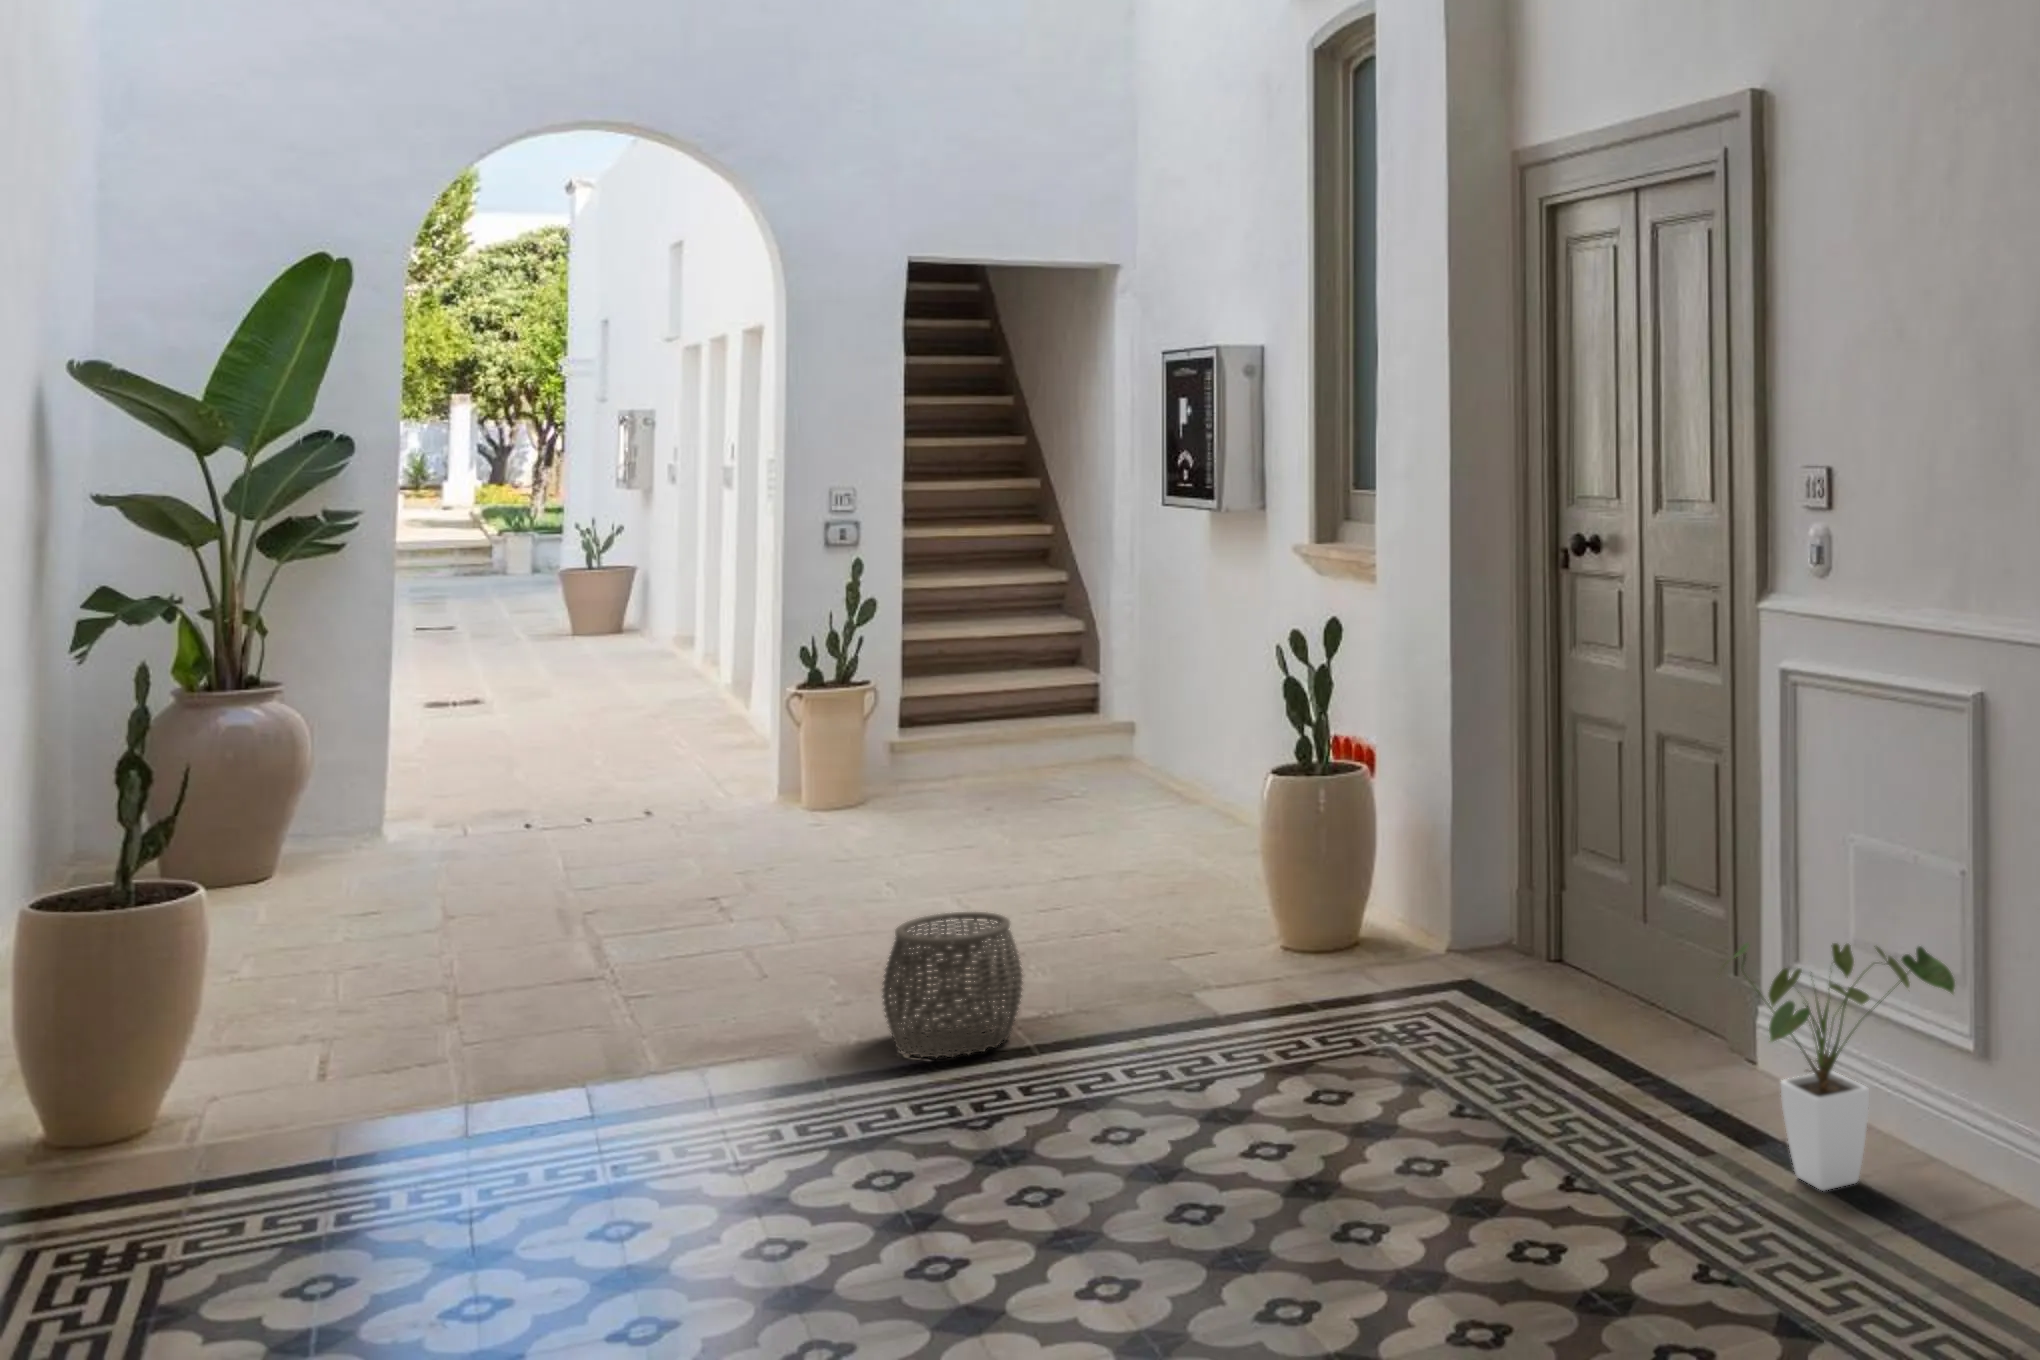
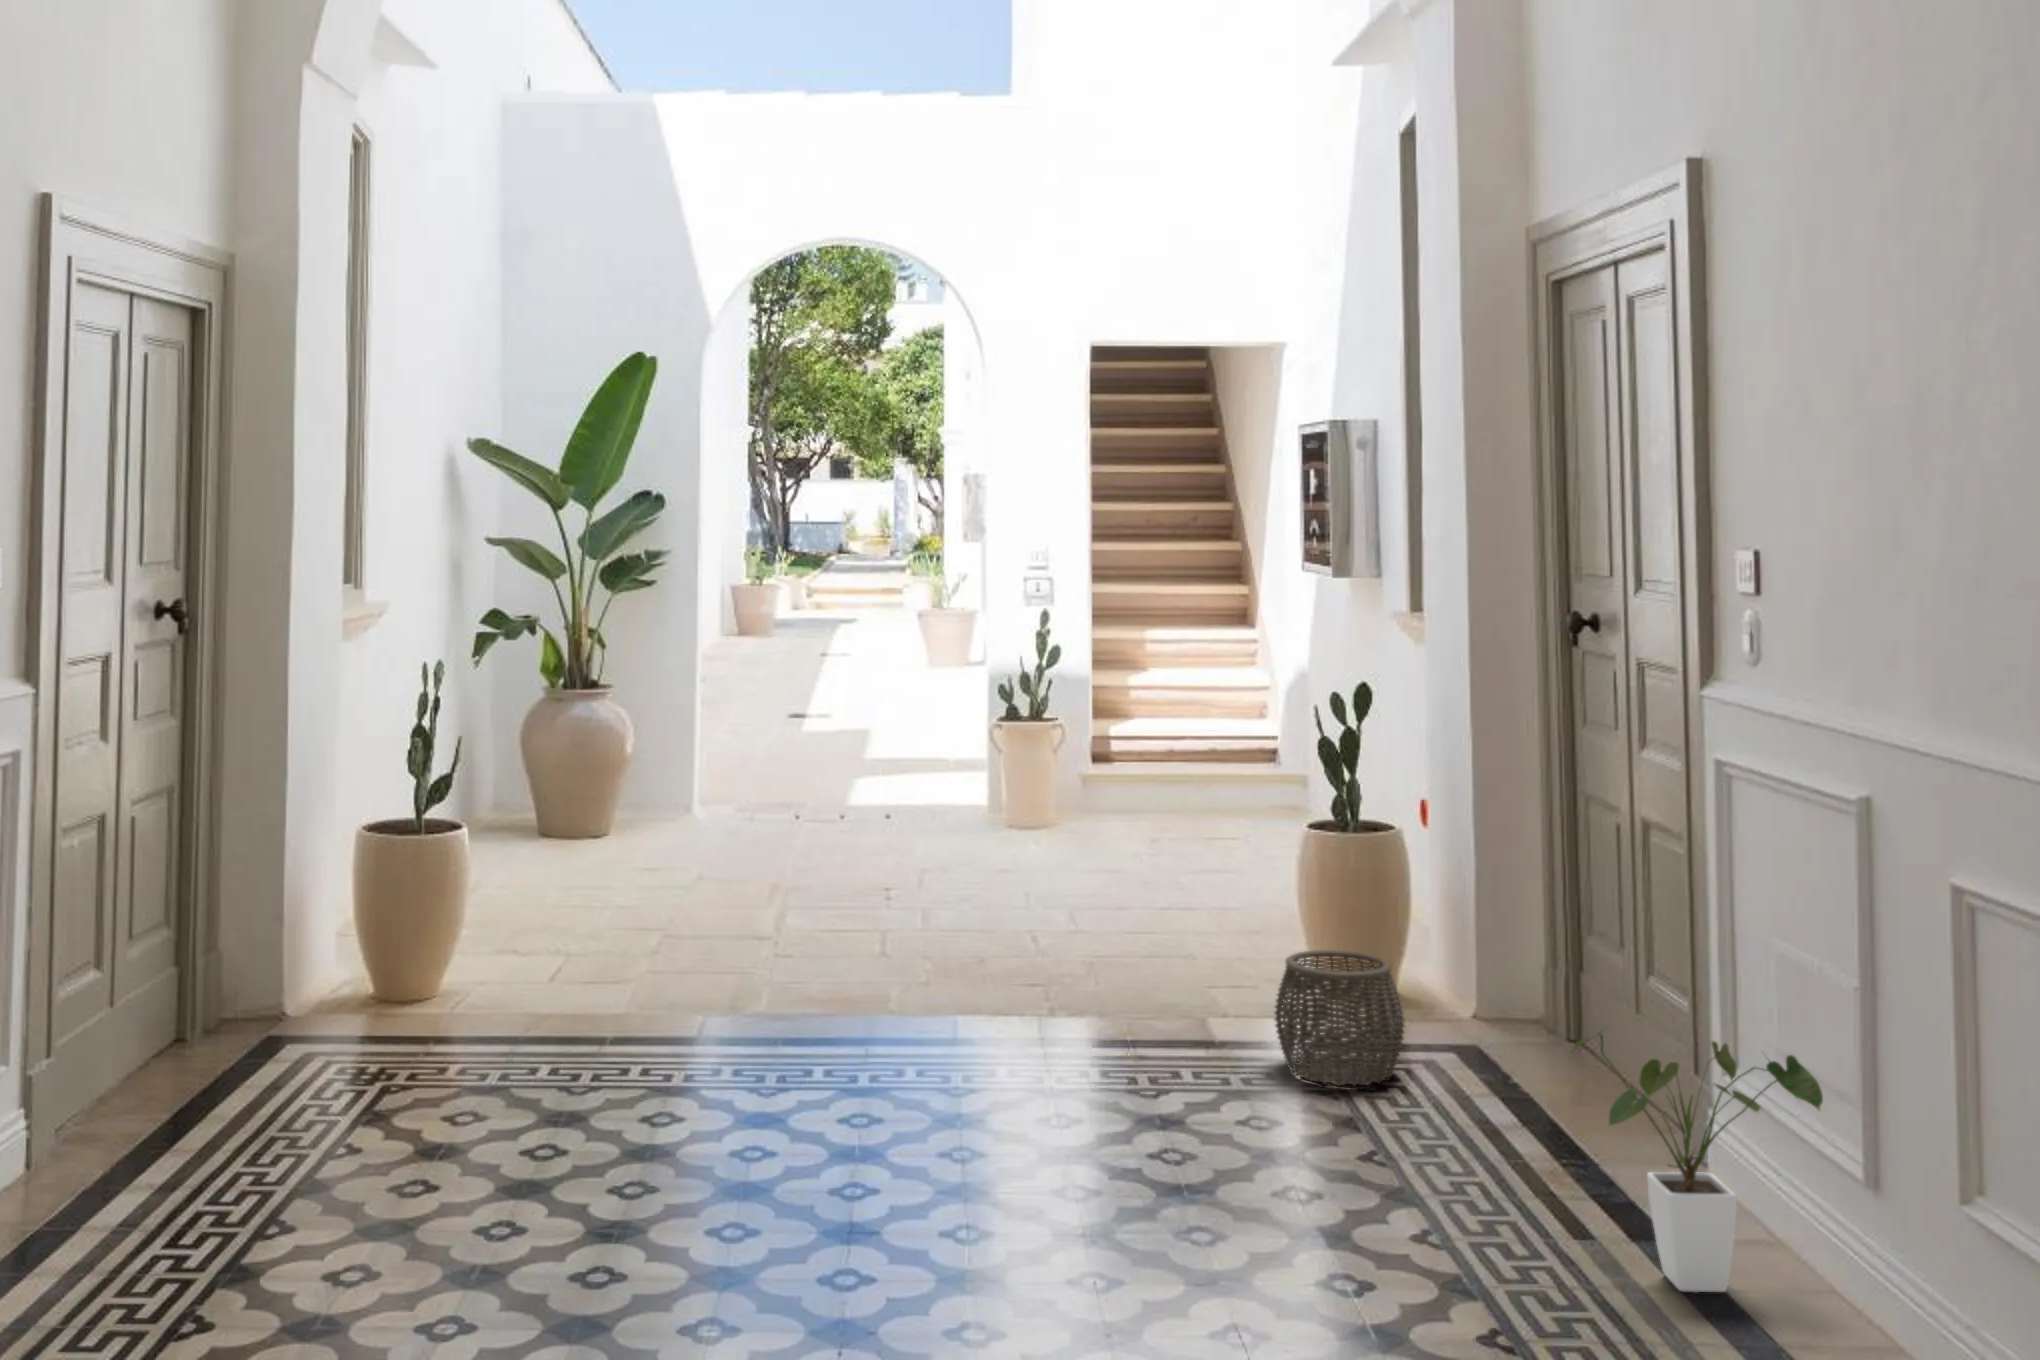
woven basket: present [882,912,1023,1058] -> present [1275,950,1405,1085]

